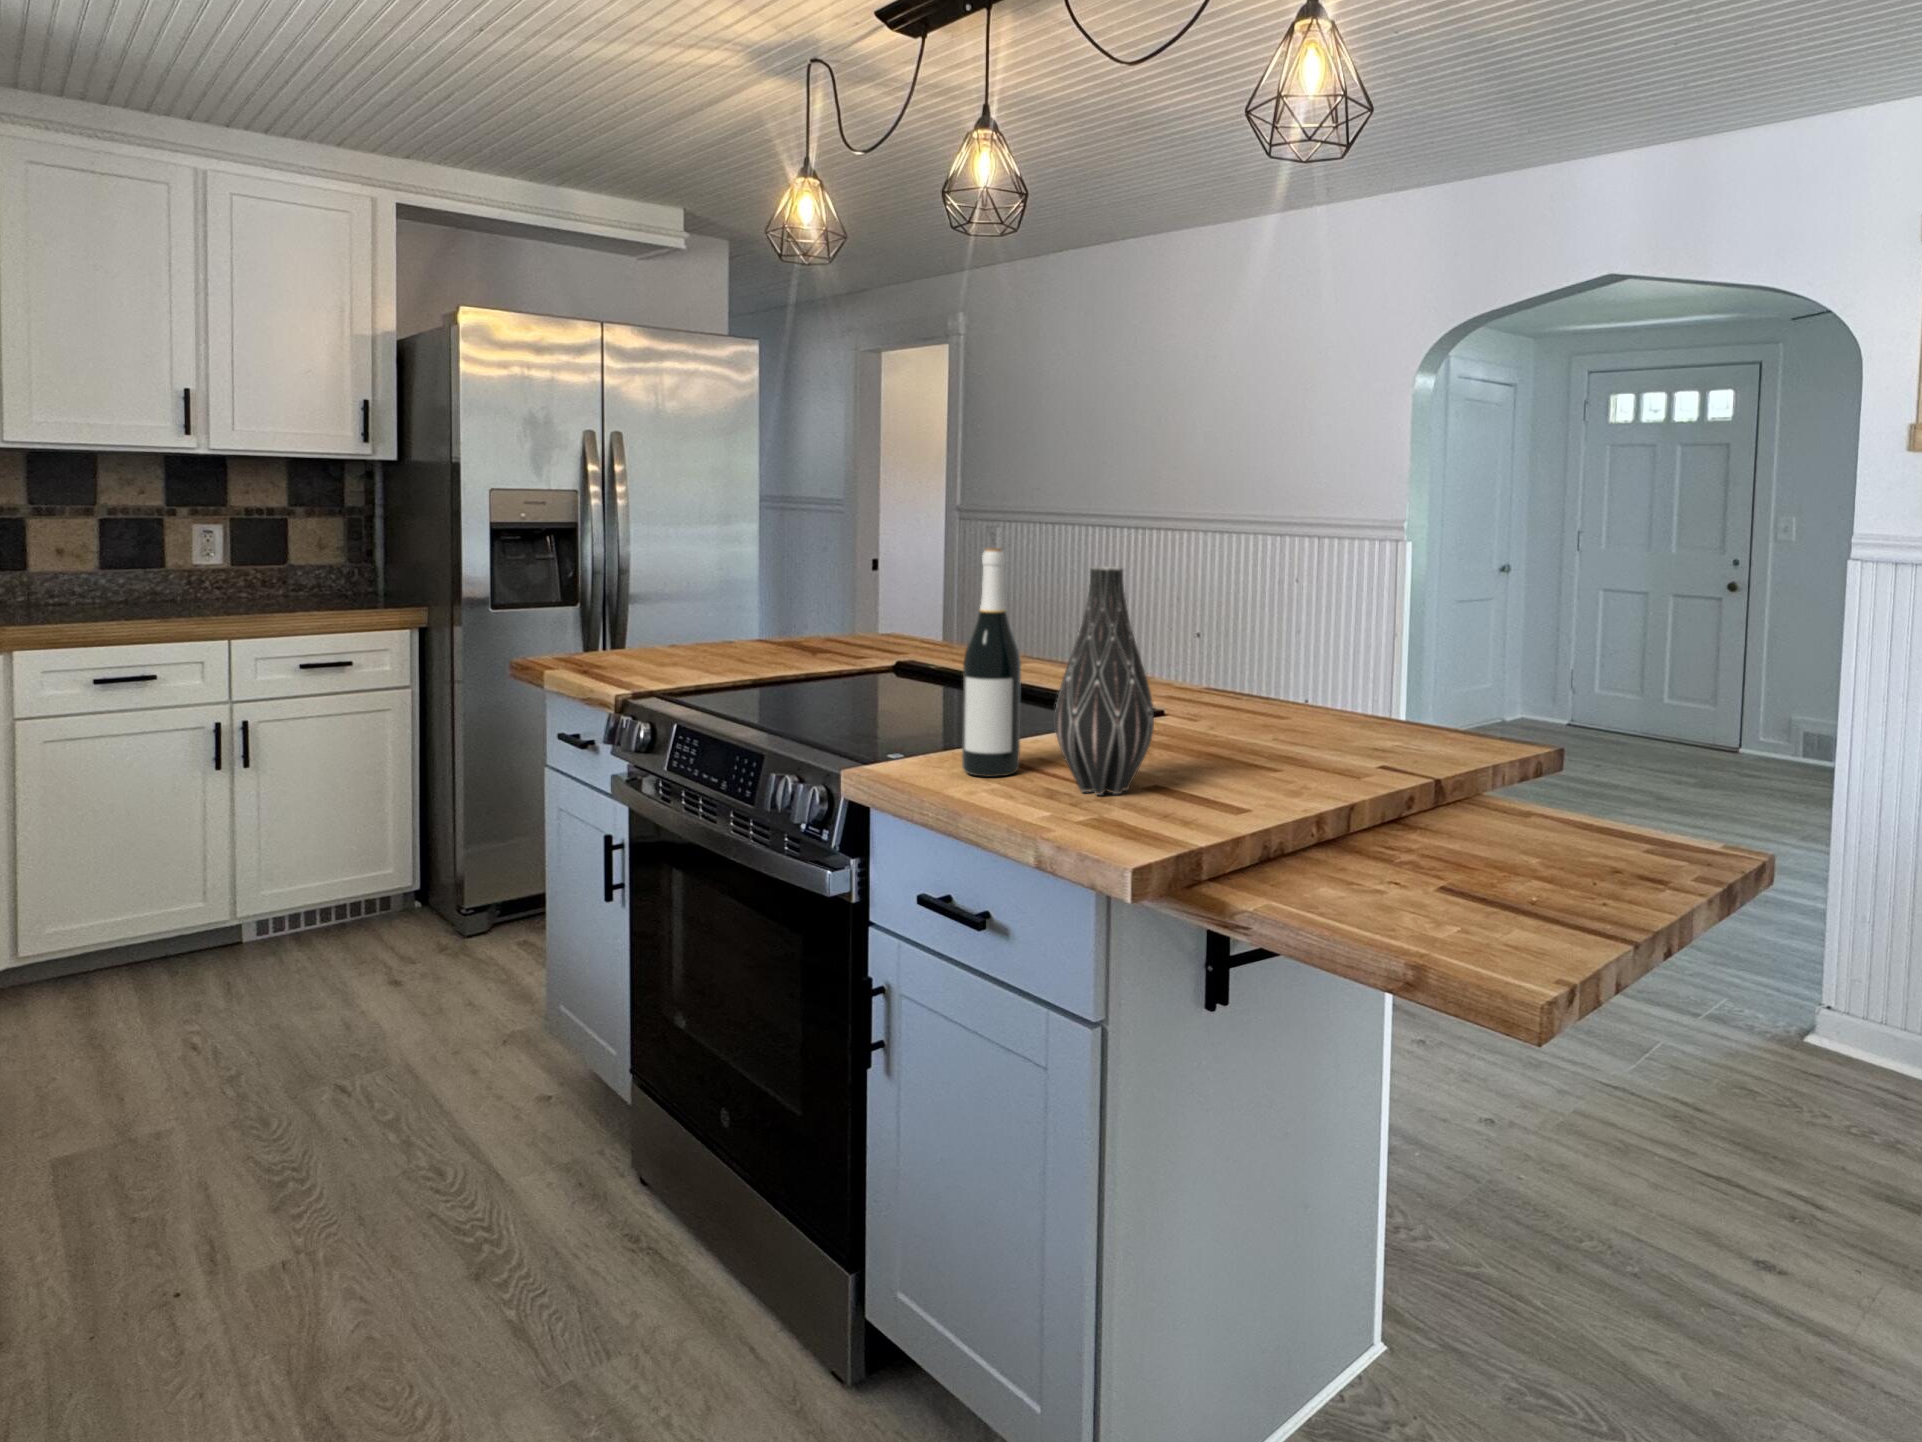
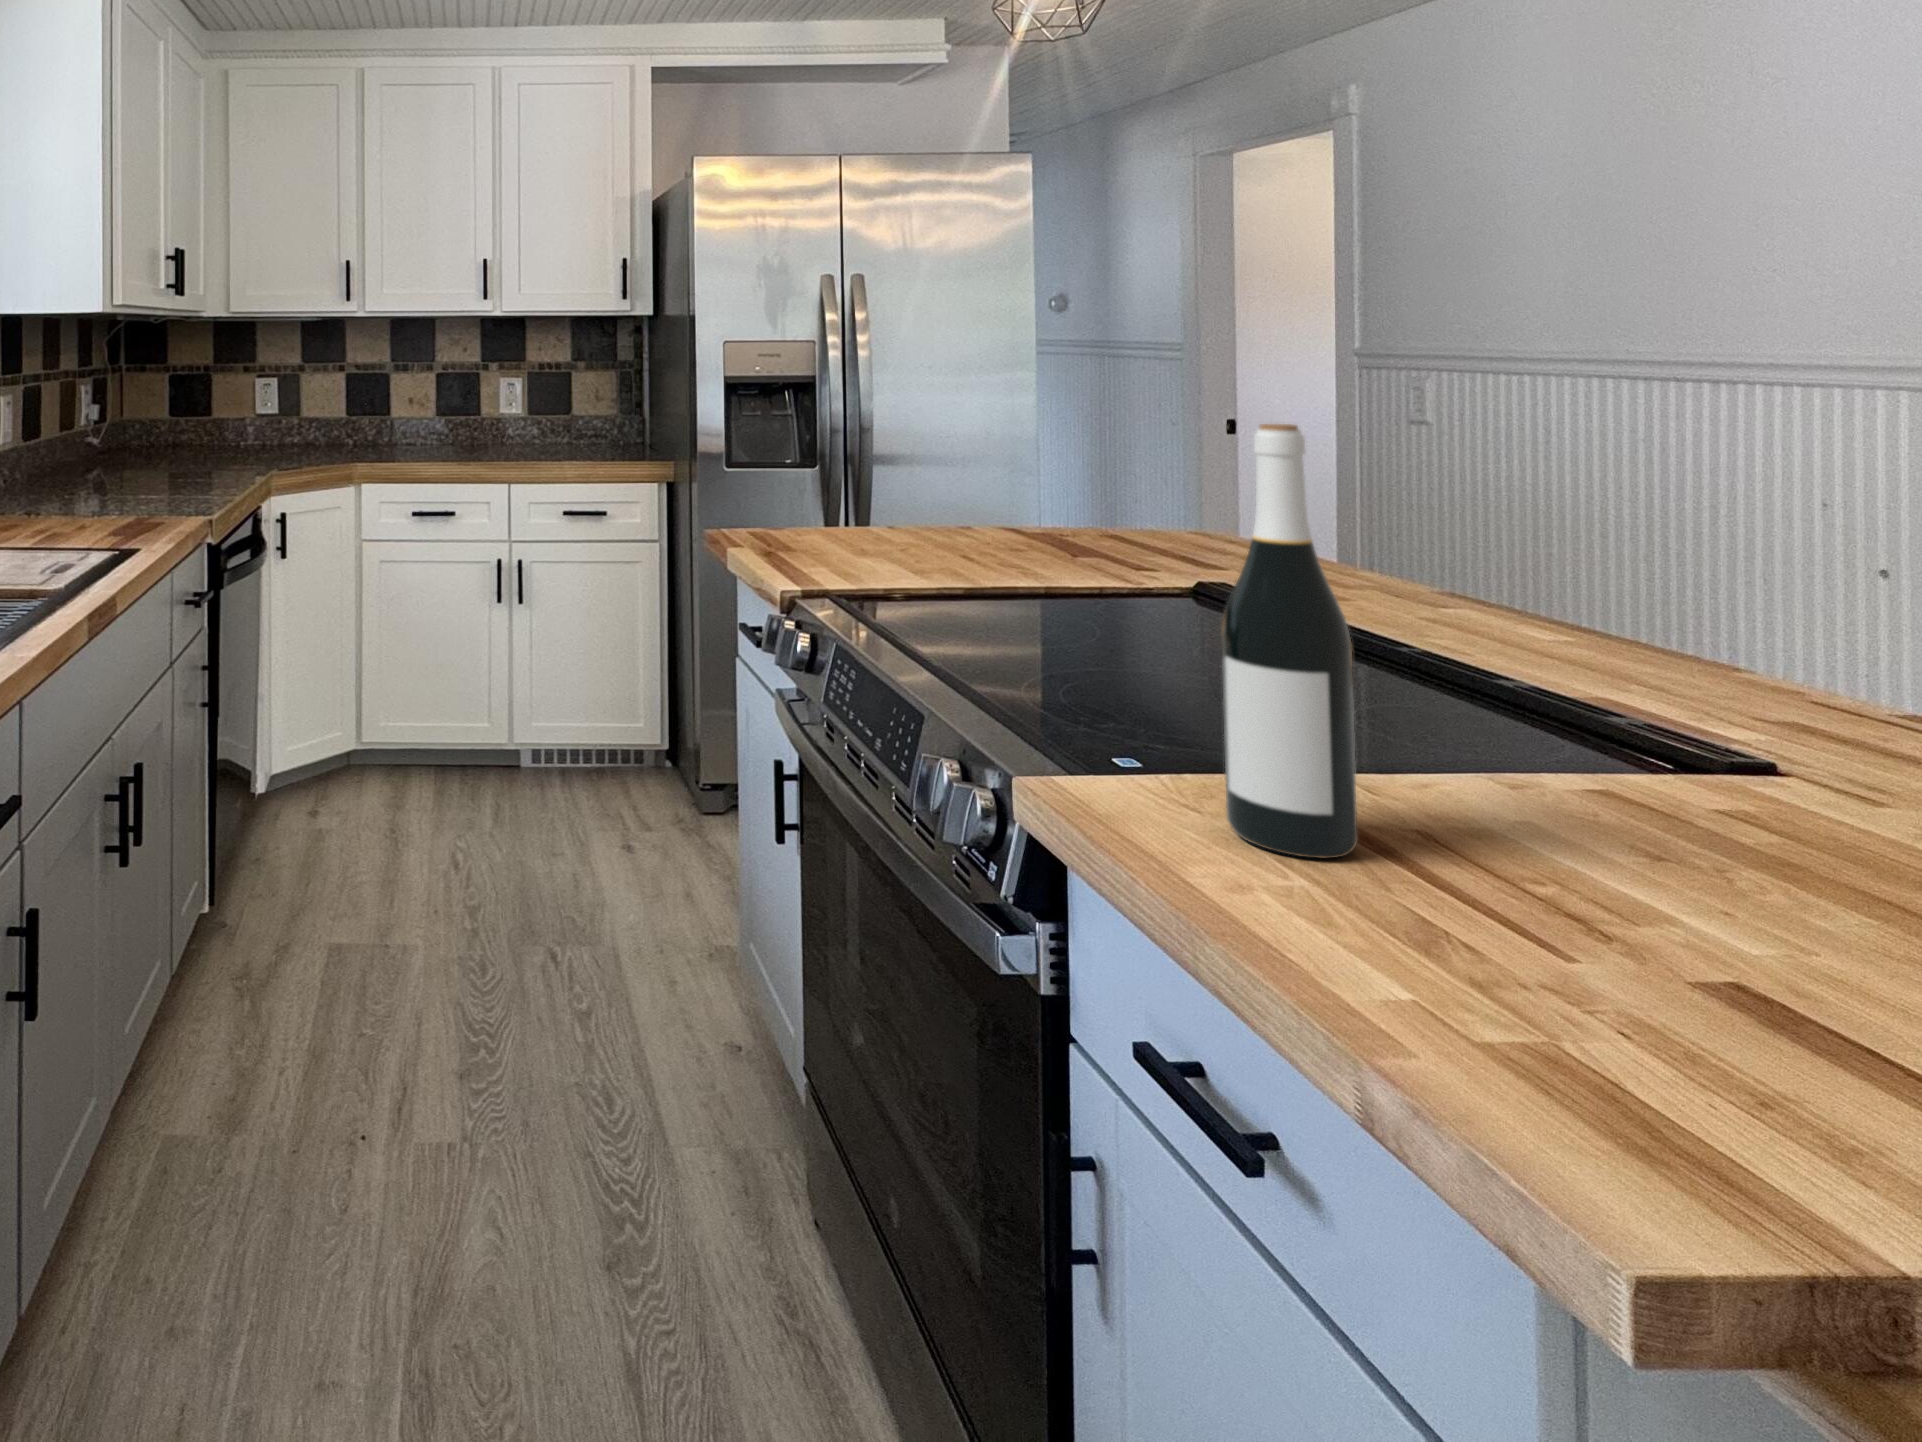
vase: present [1055,566,1154,795] -> none [1424,470,1722,989]

